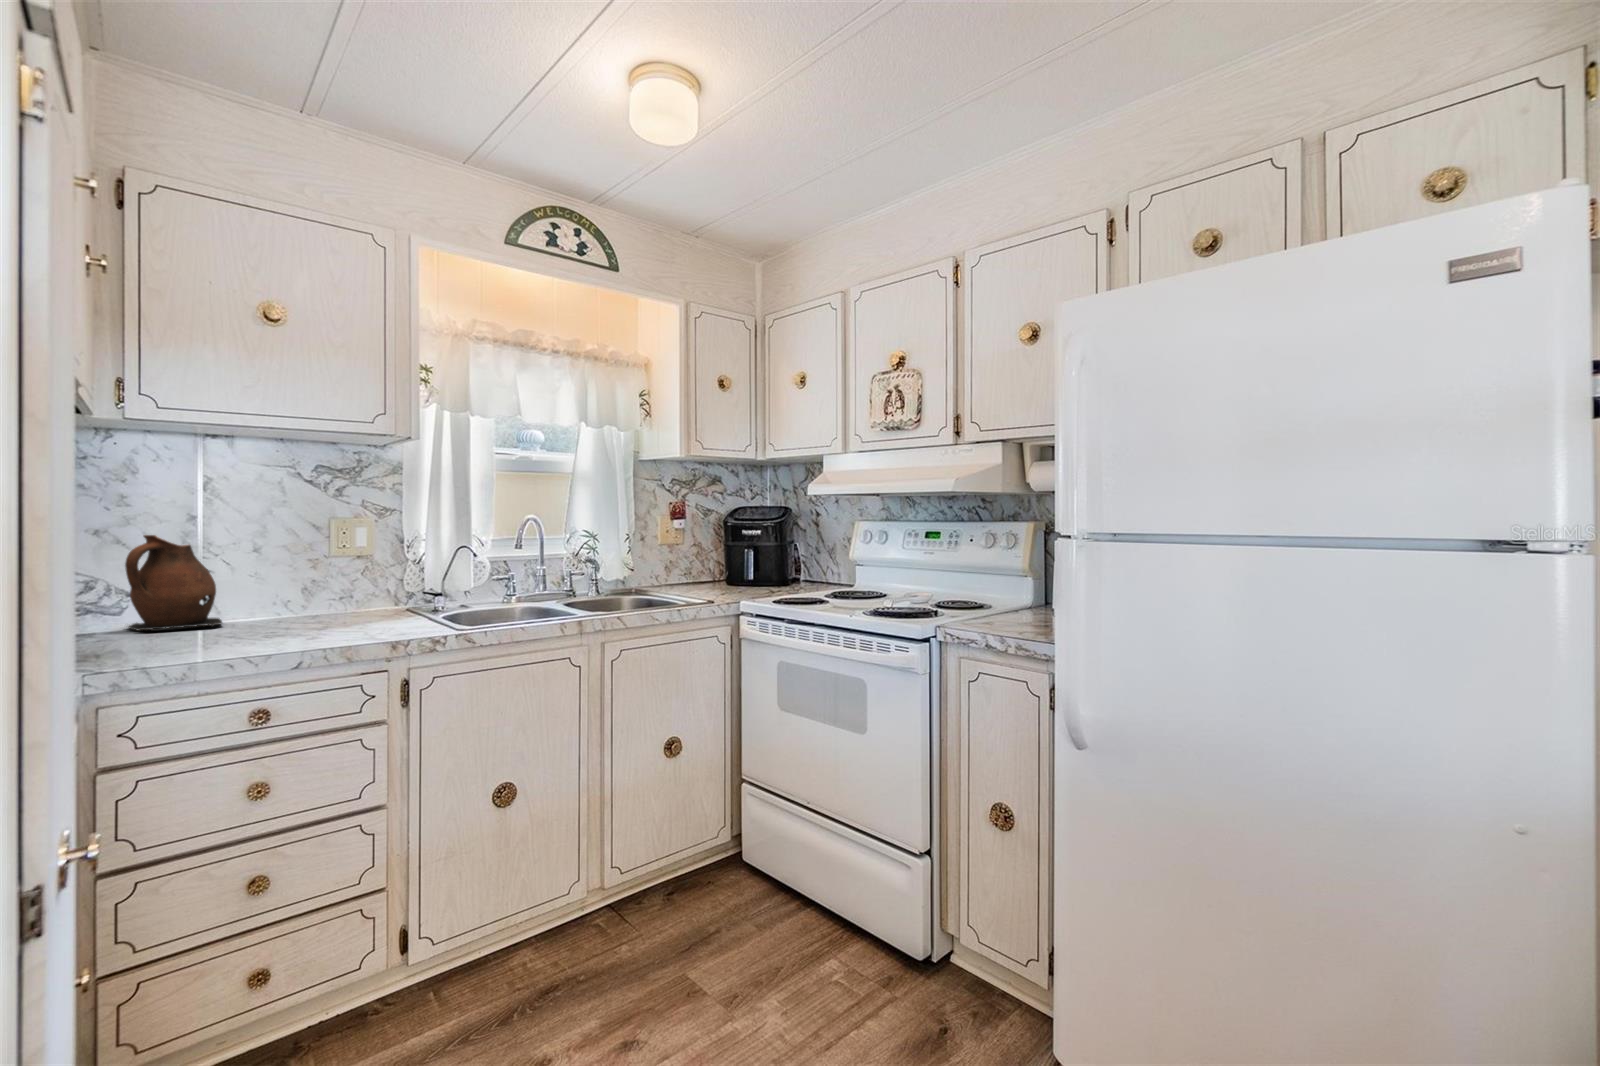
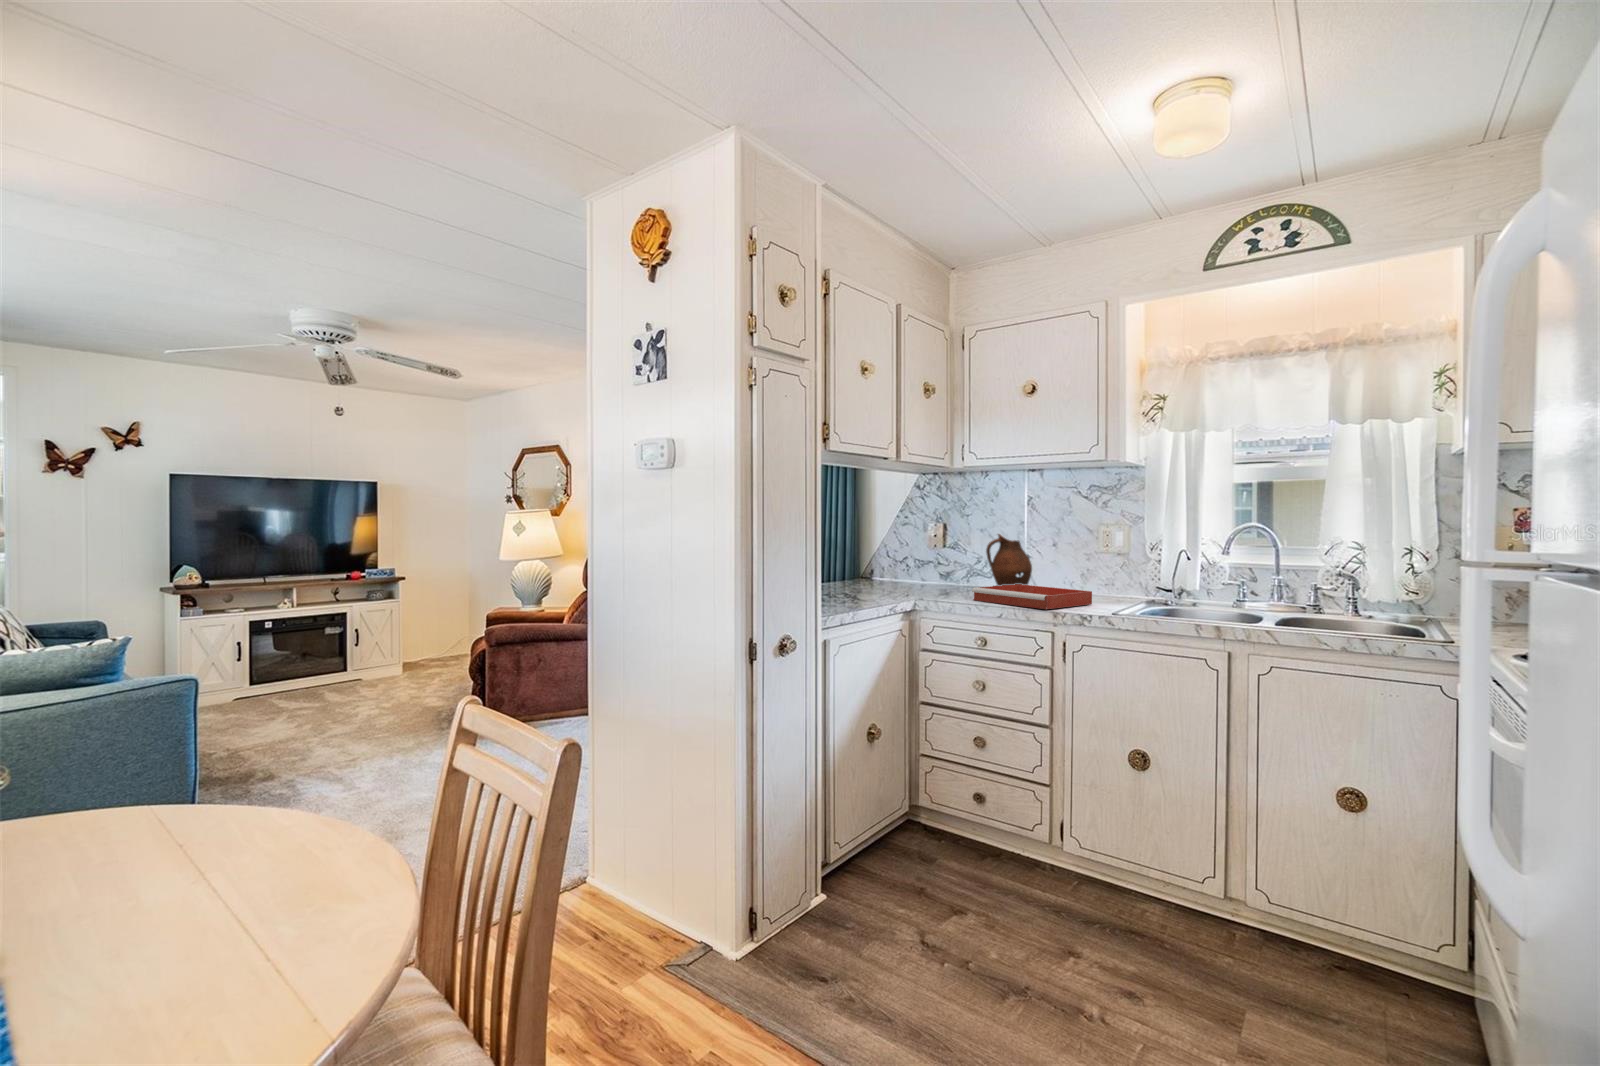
tray: none [196,608,381,650] -> present [972,584,1092,609]

